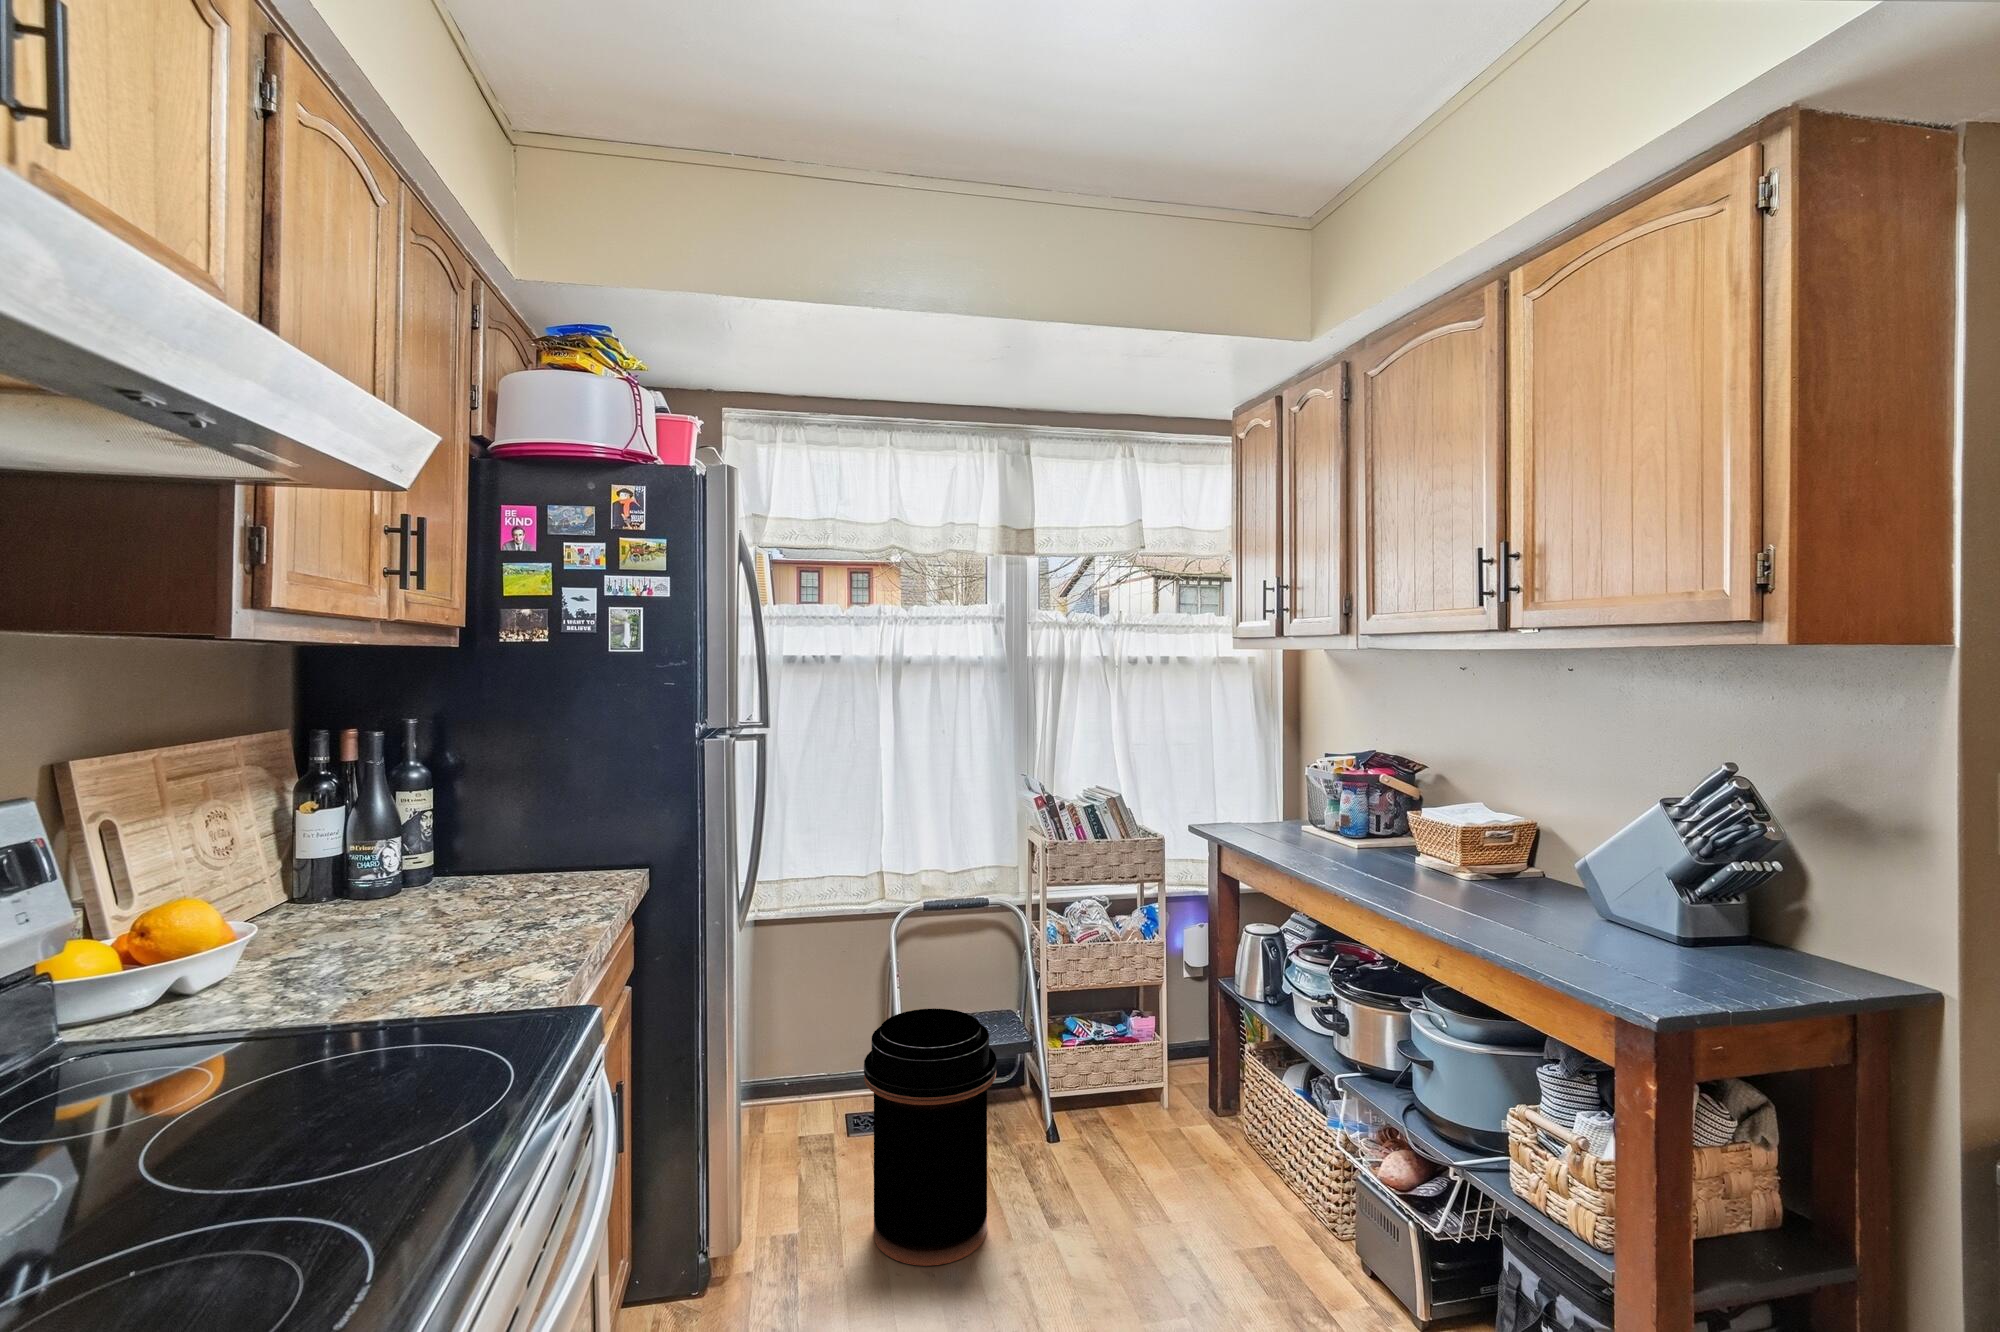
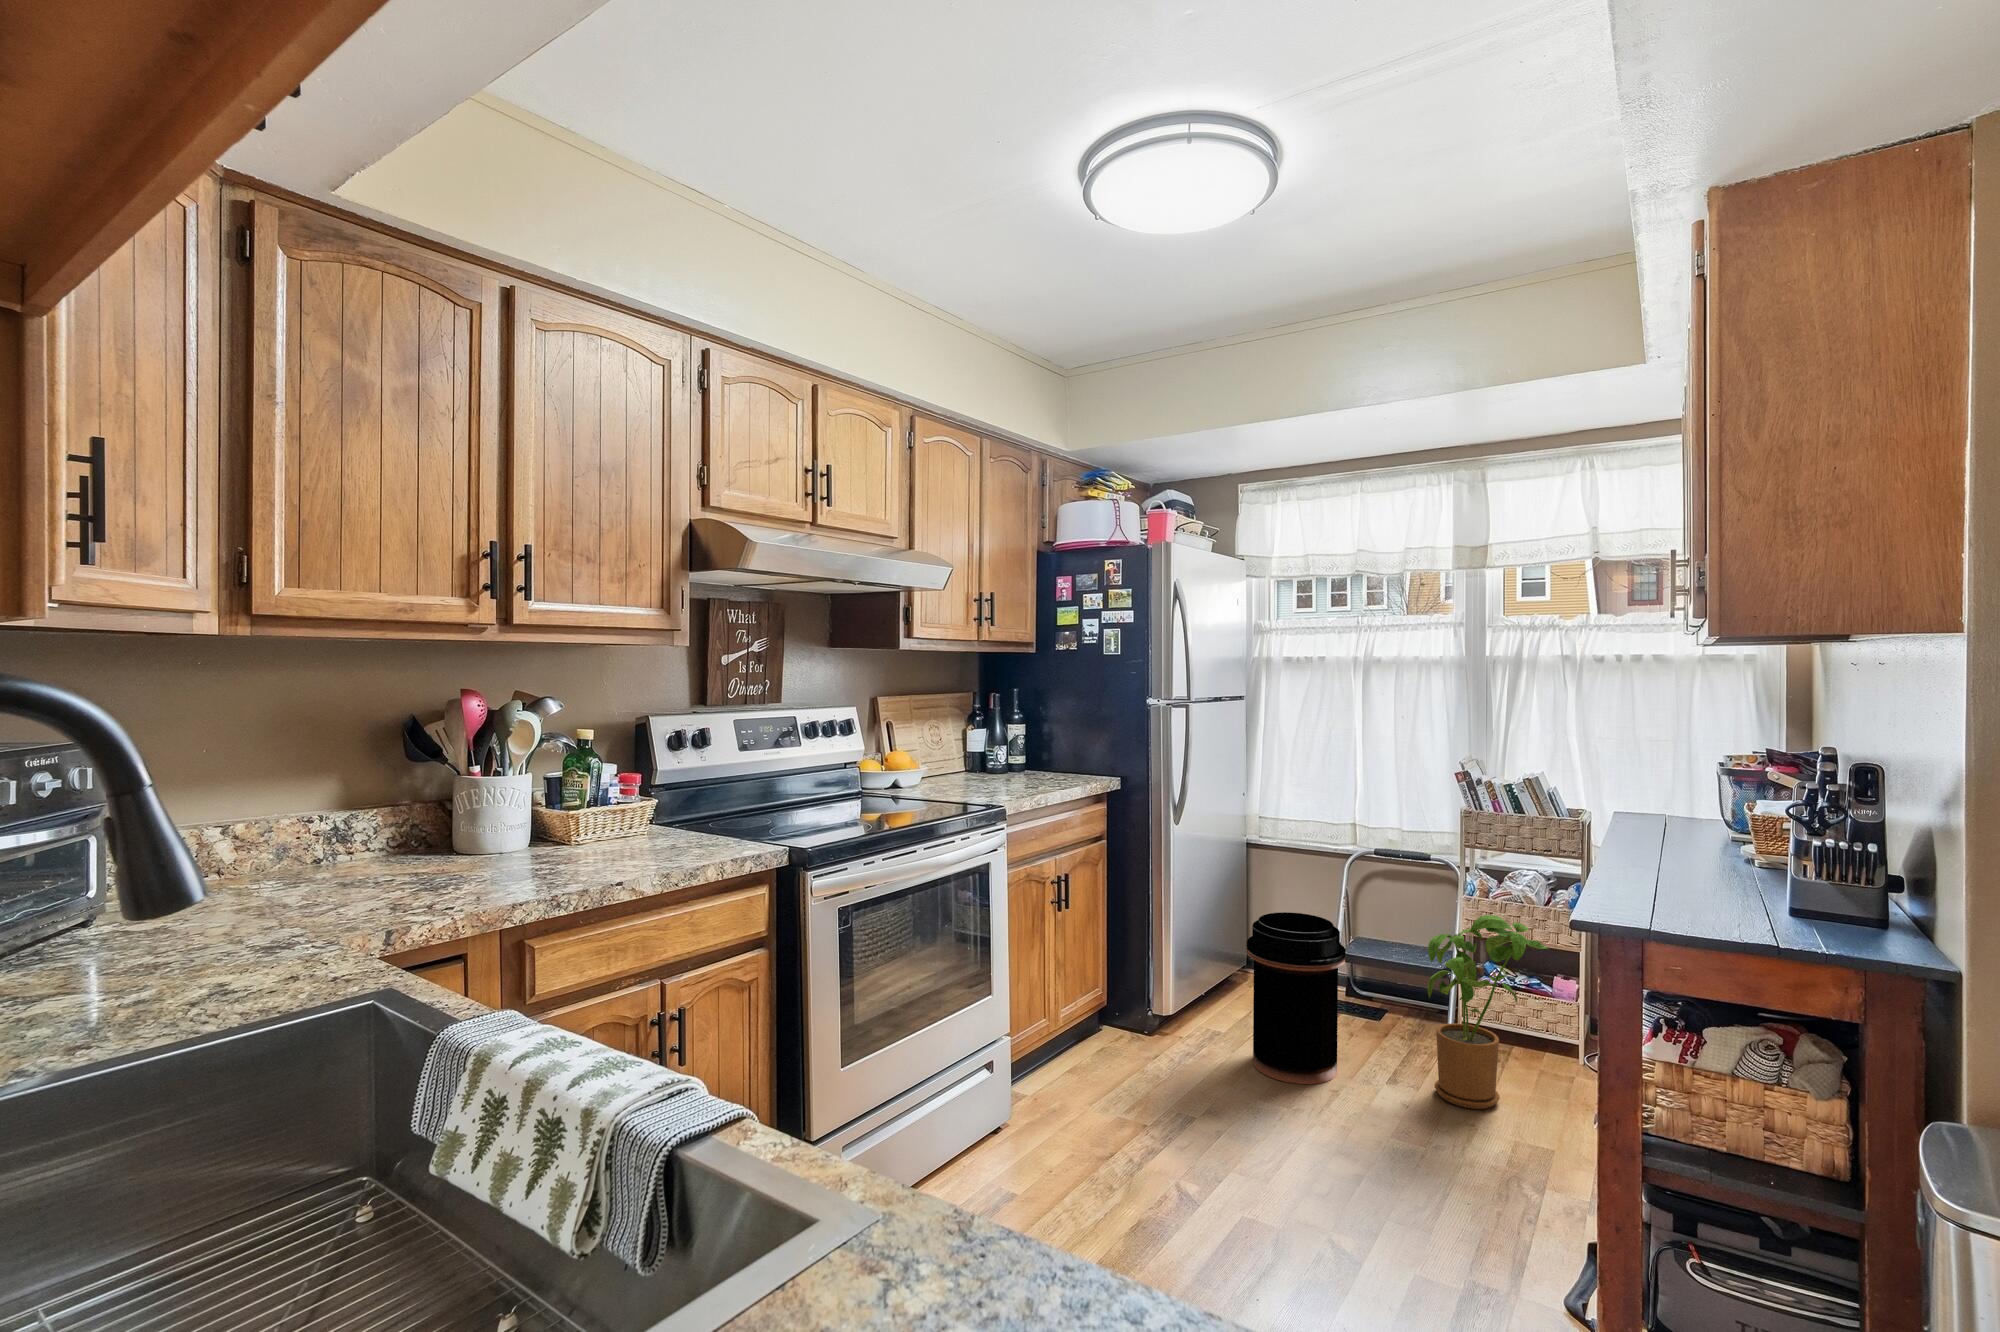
house plant: none [1068,956,1195,1197] -> present [1428,915,1549,1109]

